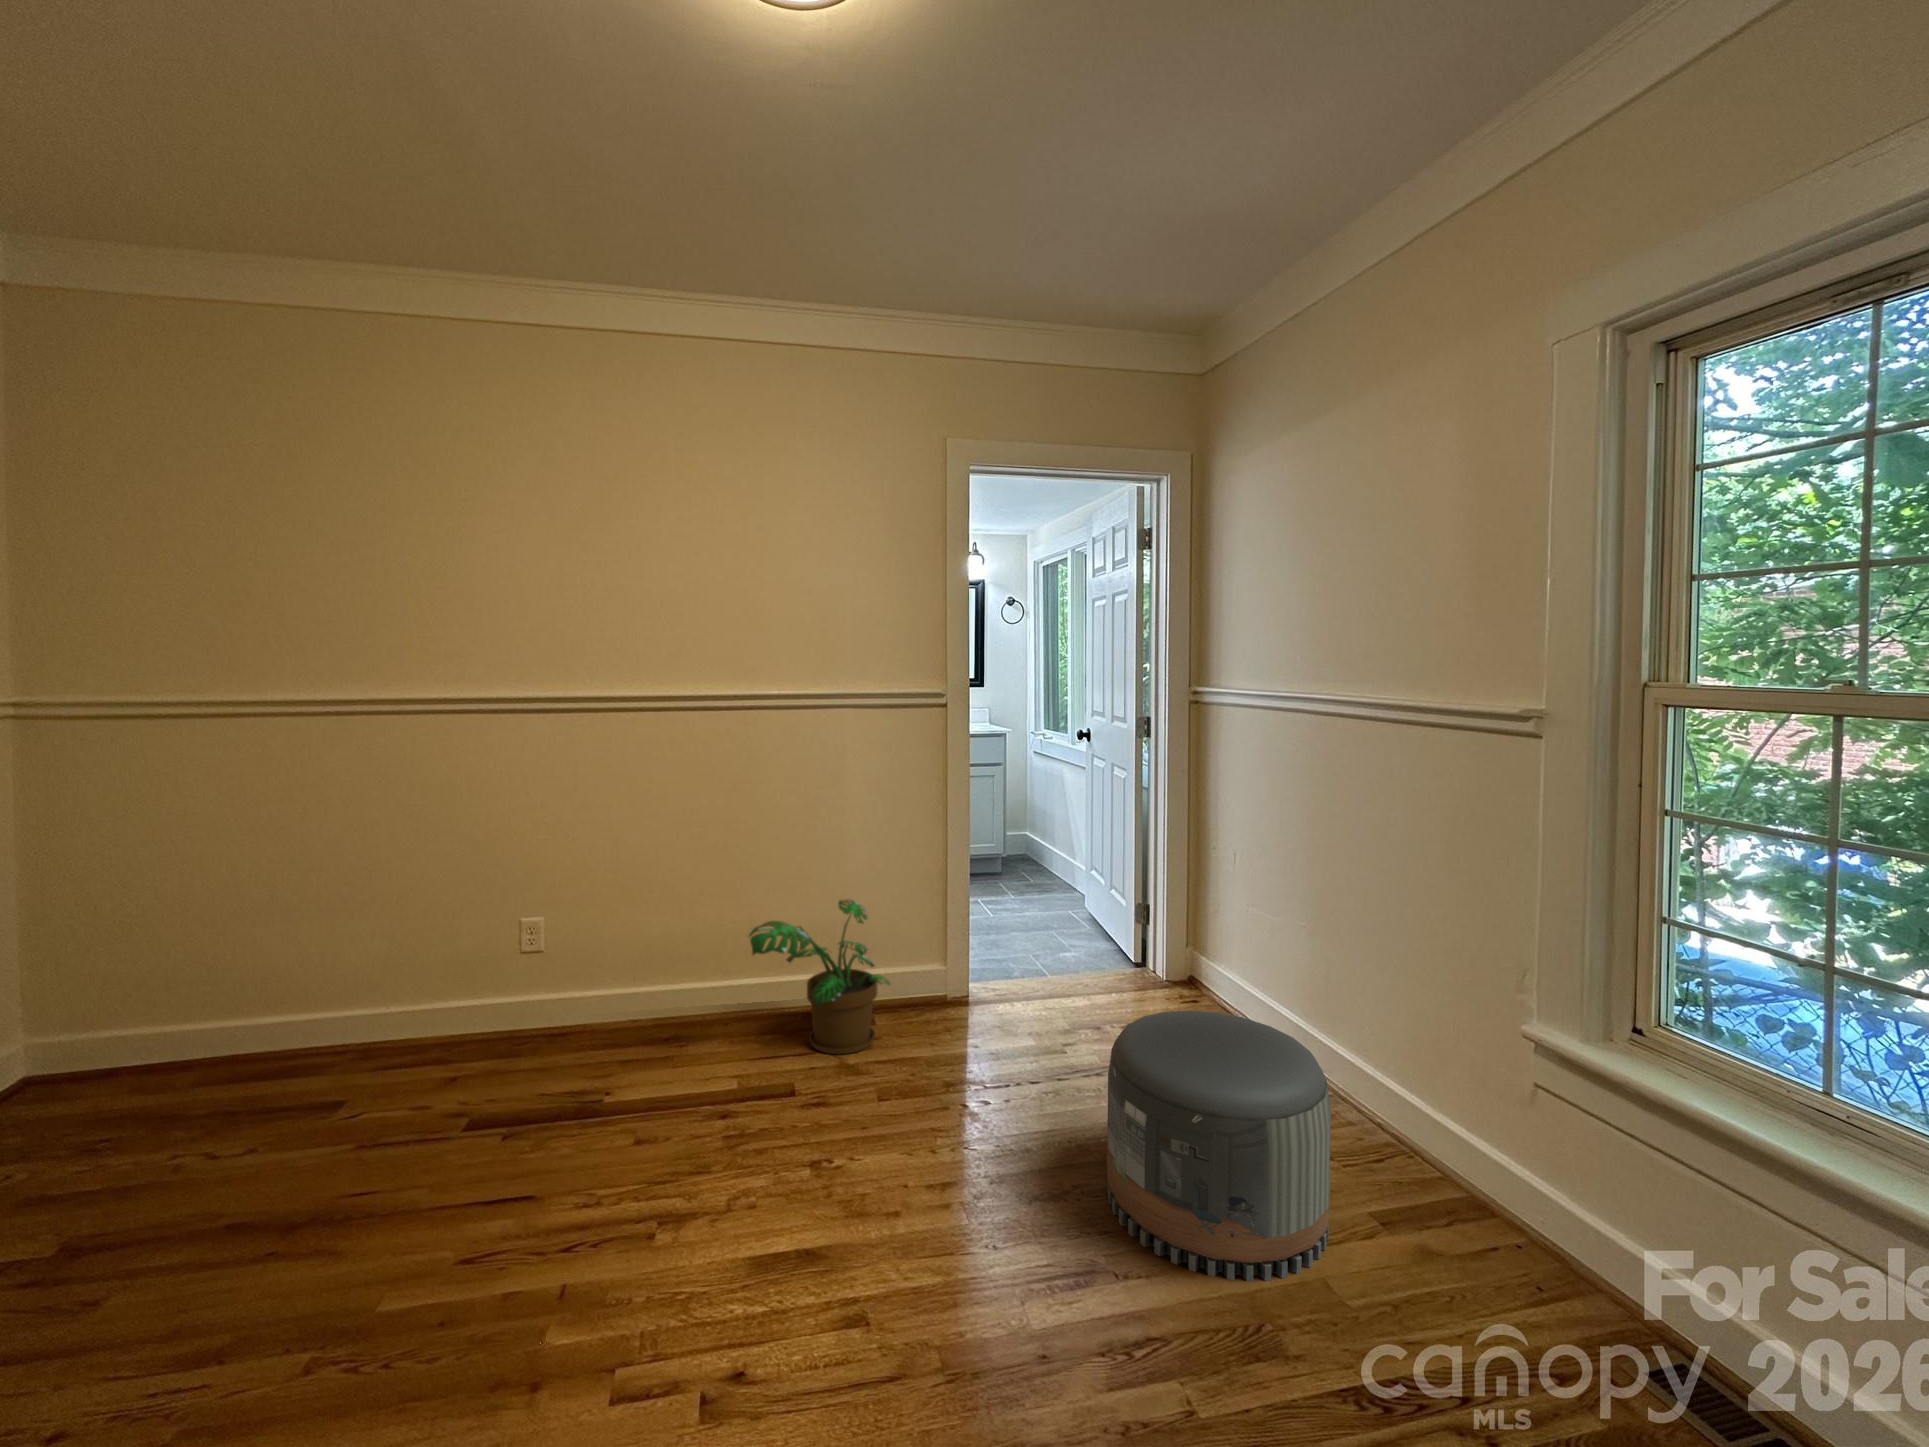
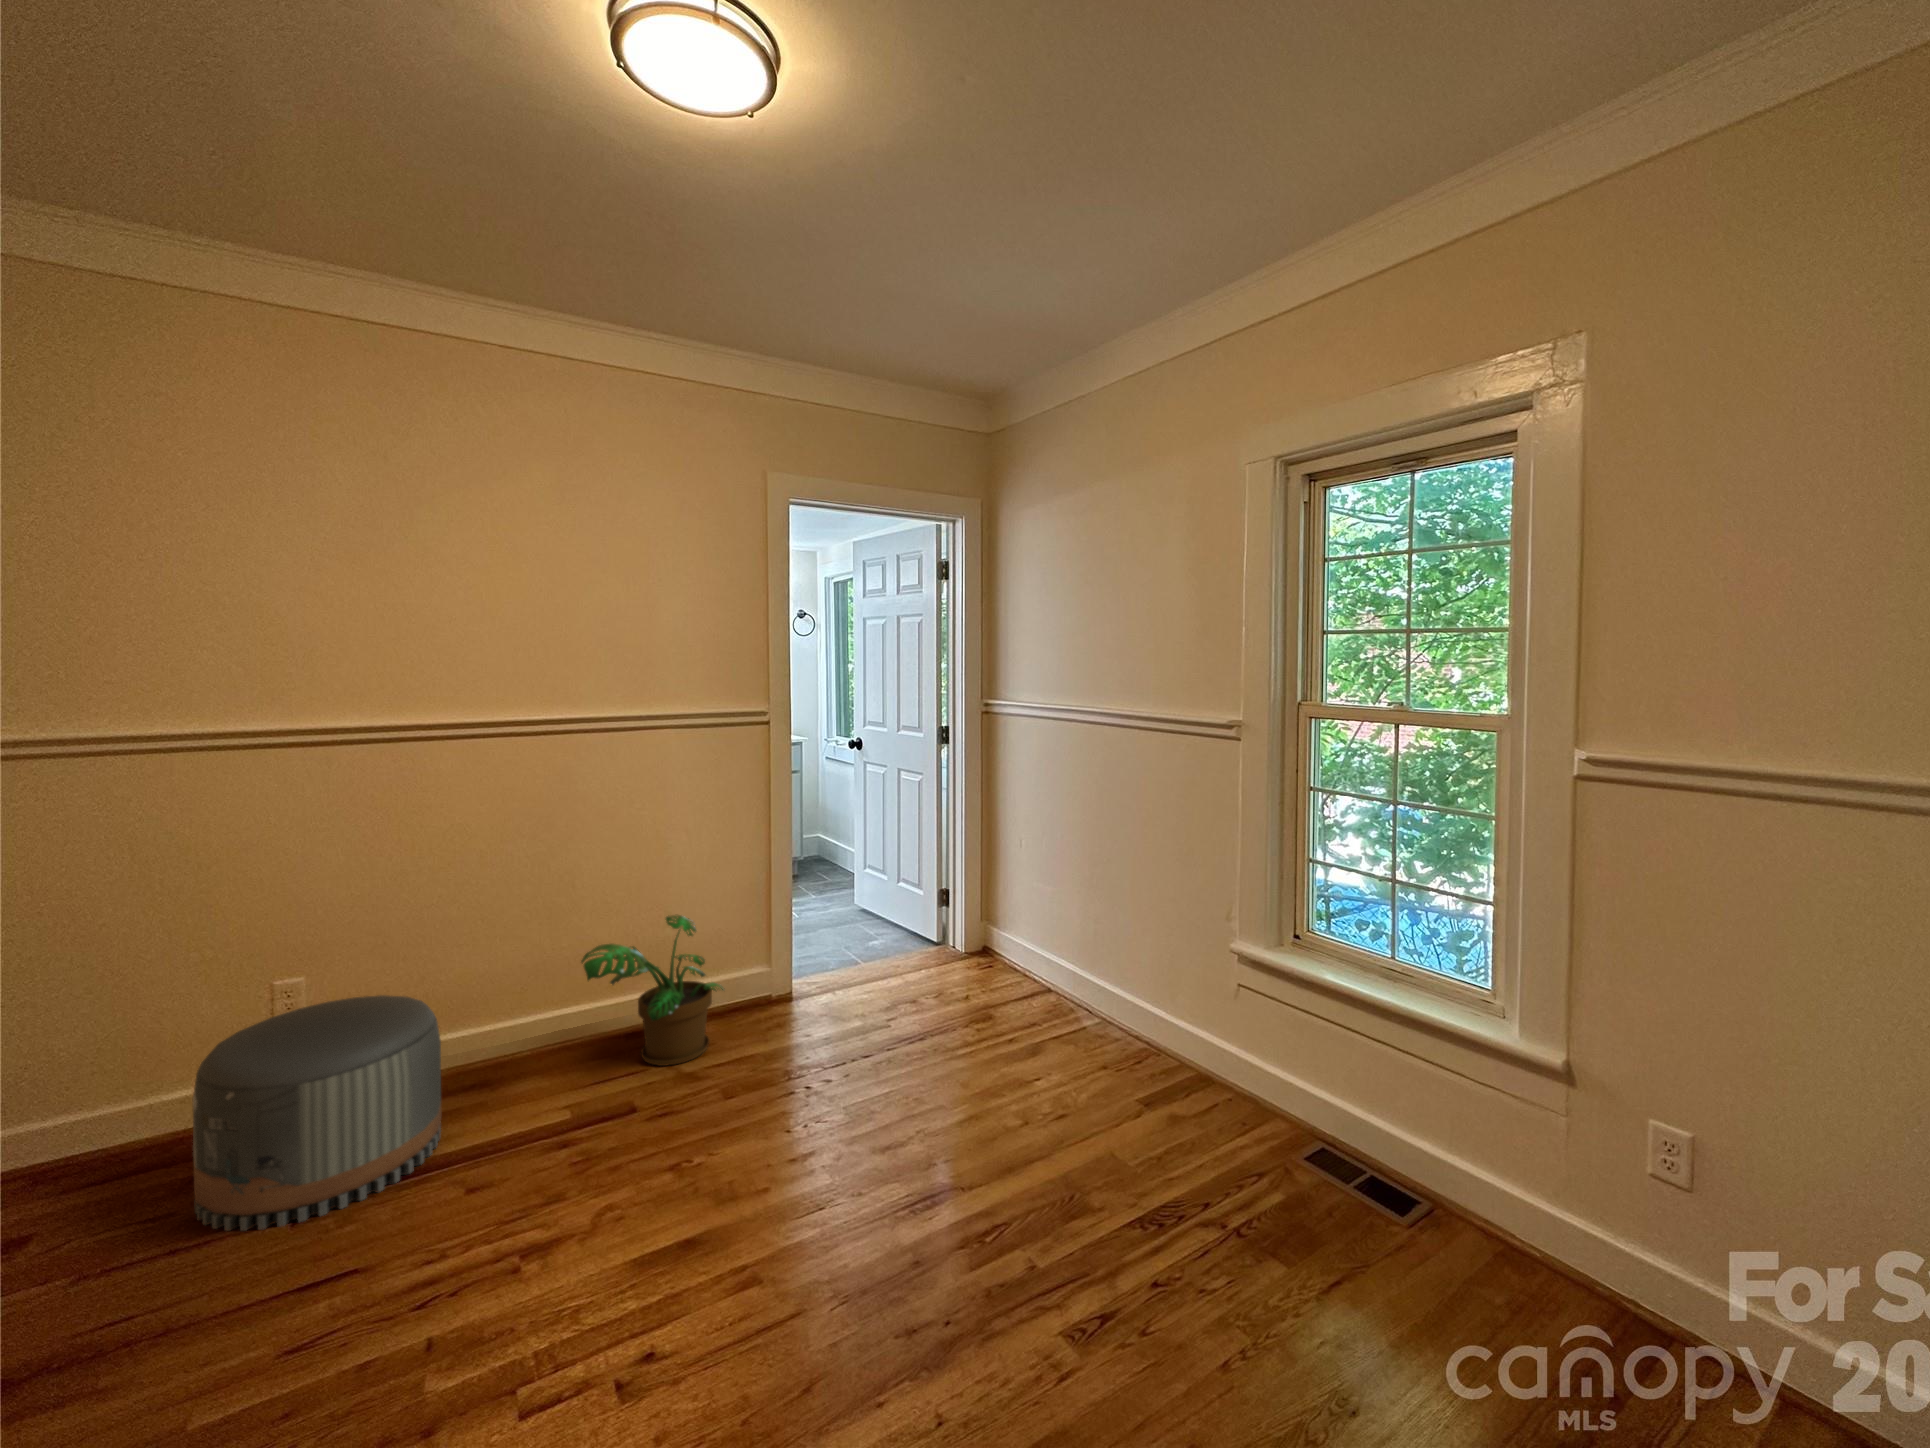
pouf: present [1107,1010,1331,1281] -> present [193,995,441,1231]

